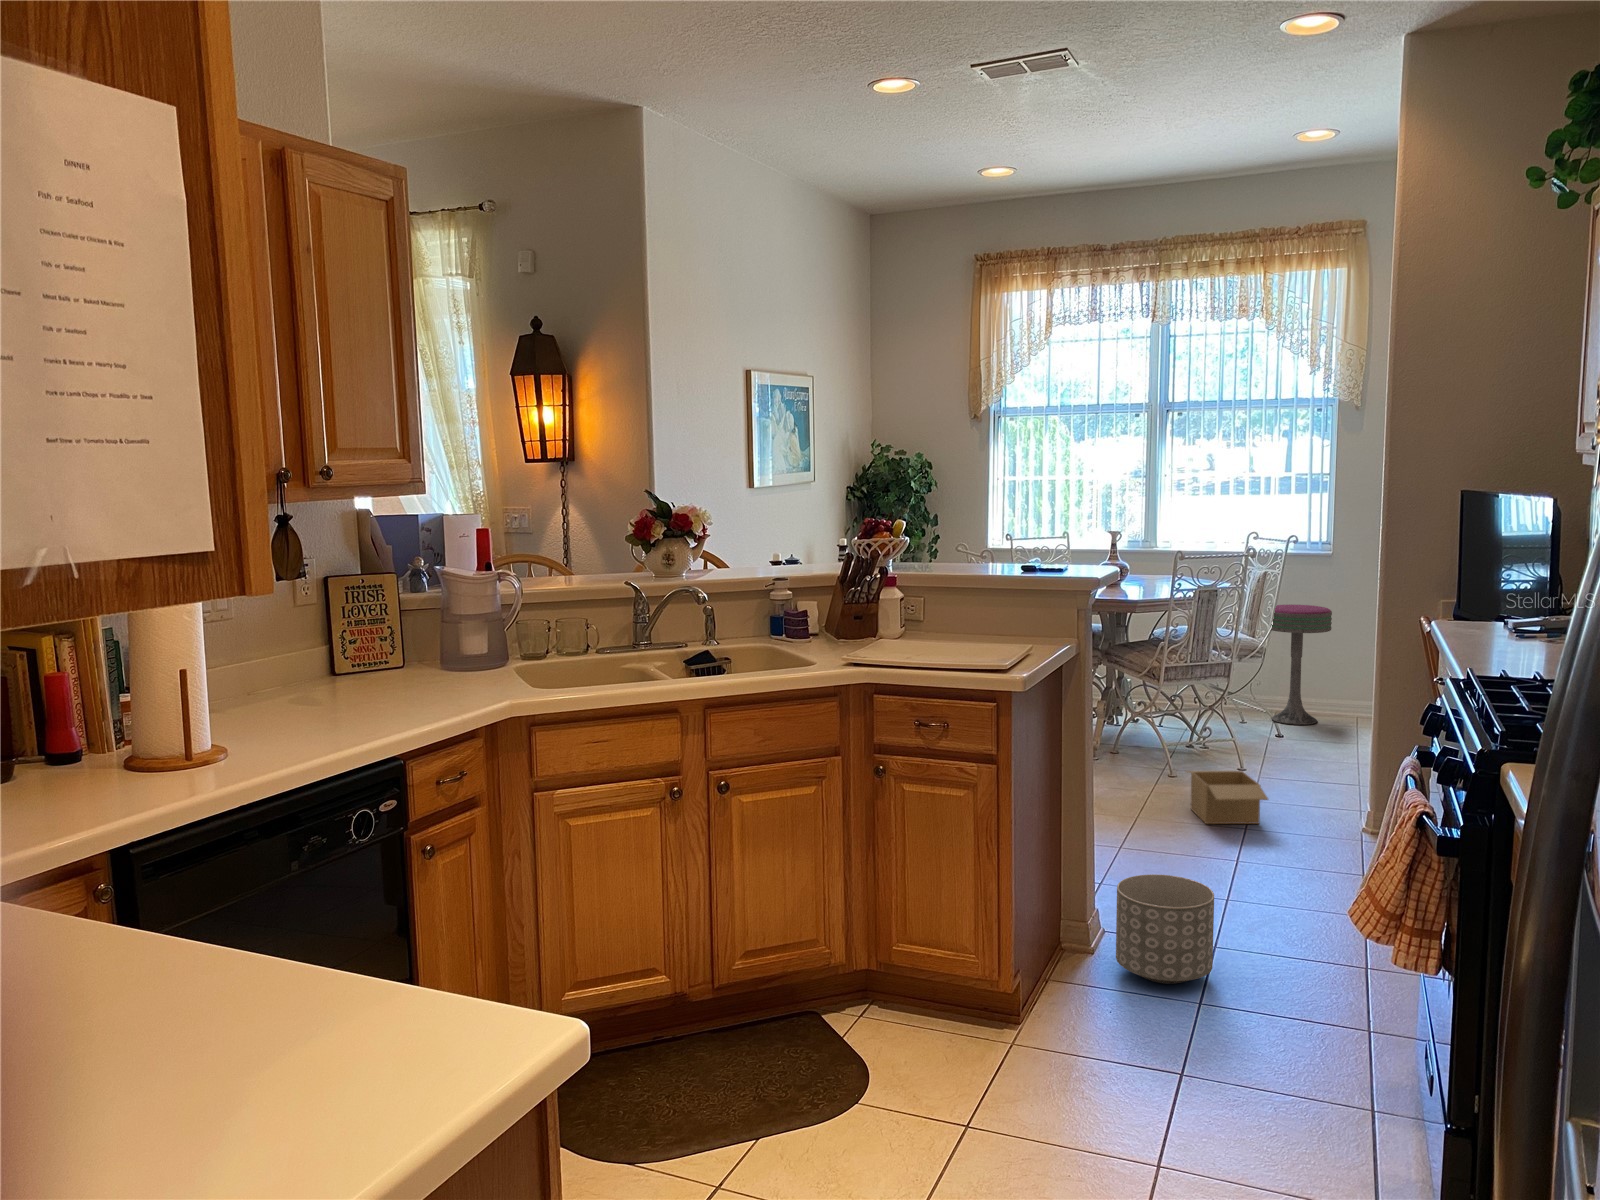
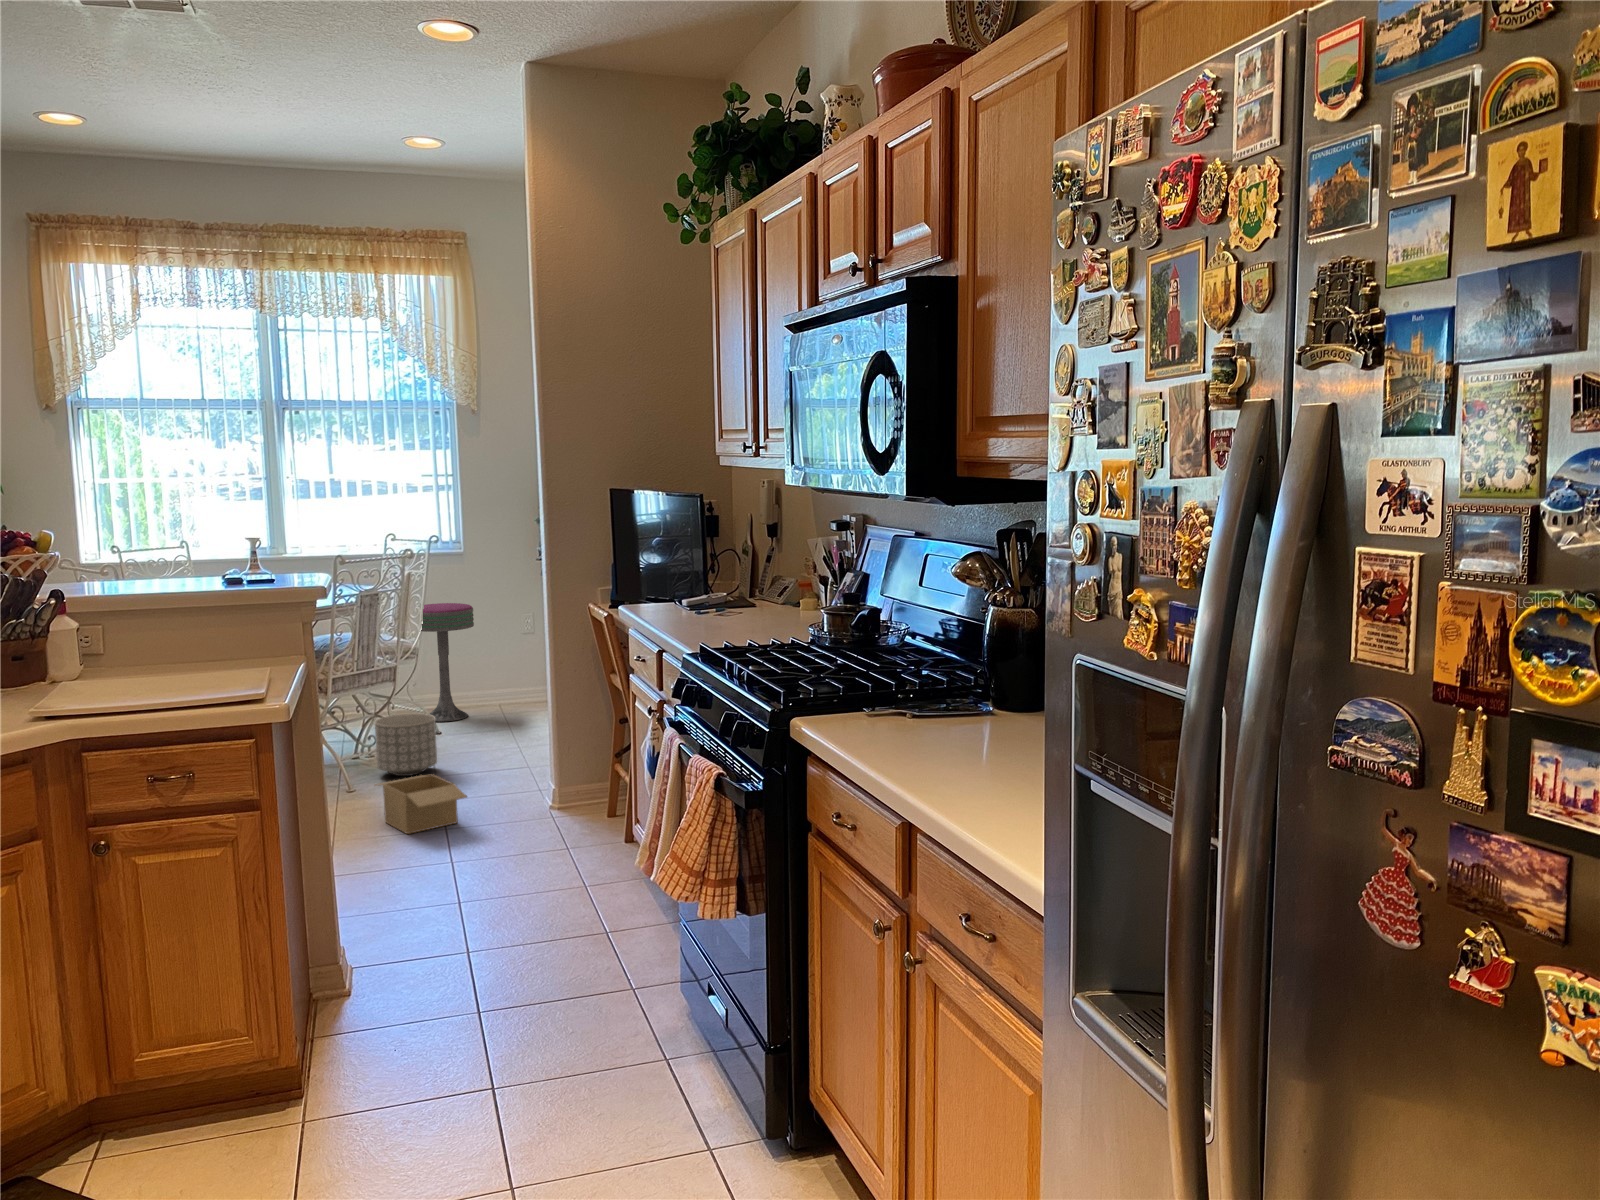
planter: present [1116,874,1214,984] -> present [375,713,437,776]

